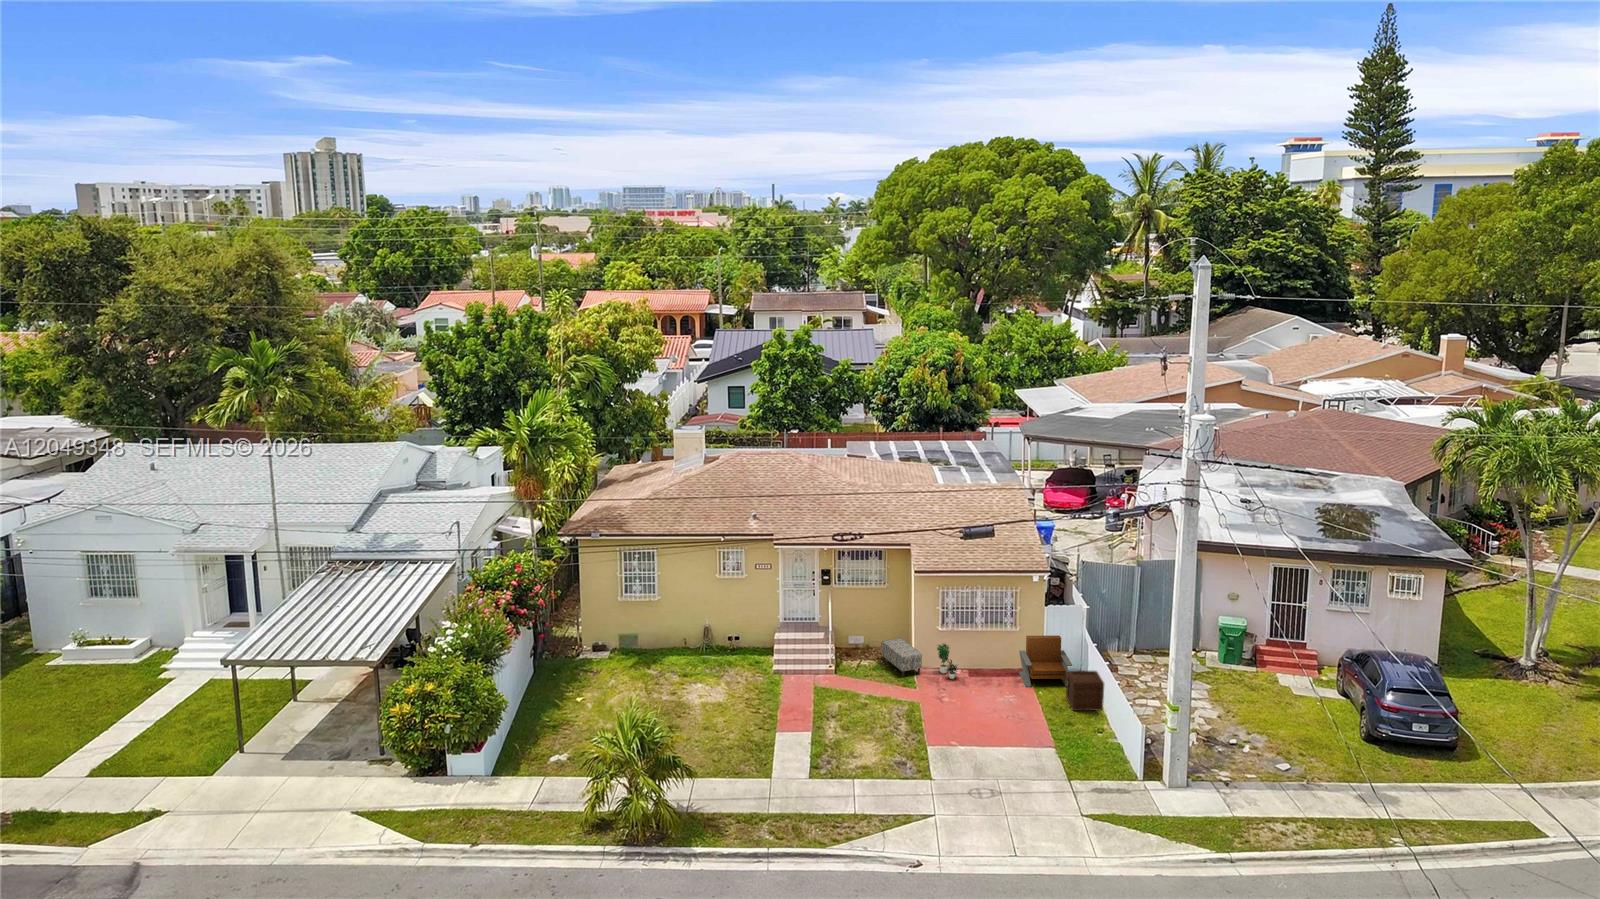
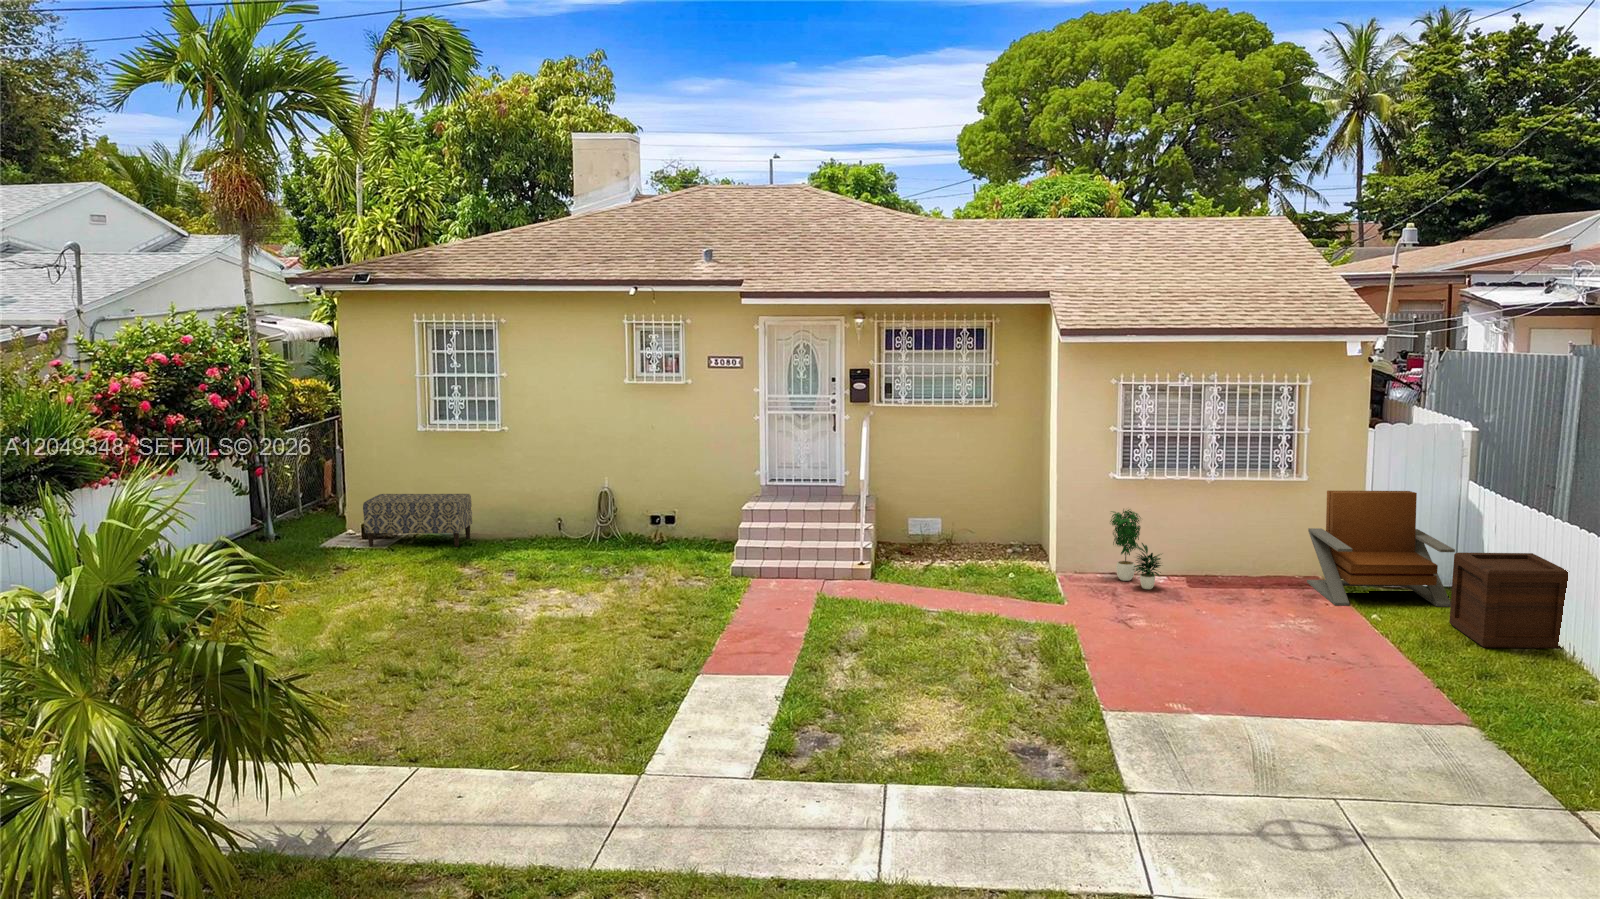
bench: present [881,638,922,677] -> present [363,494,472,547]

